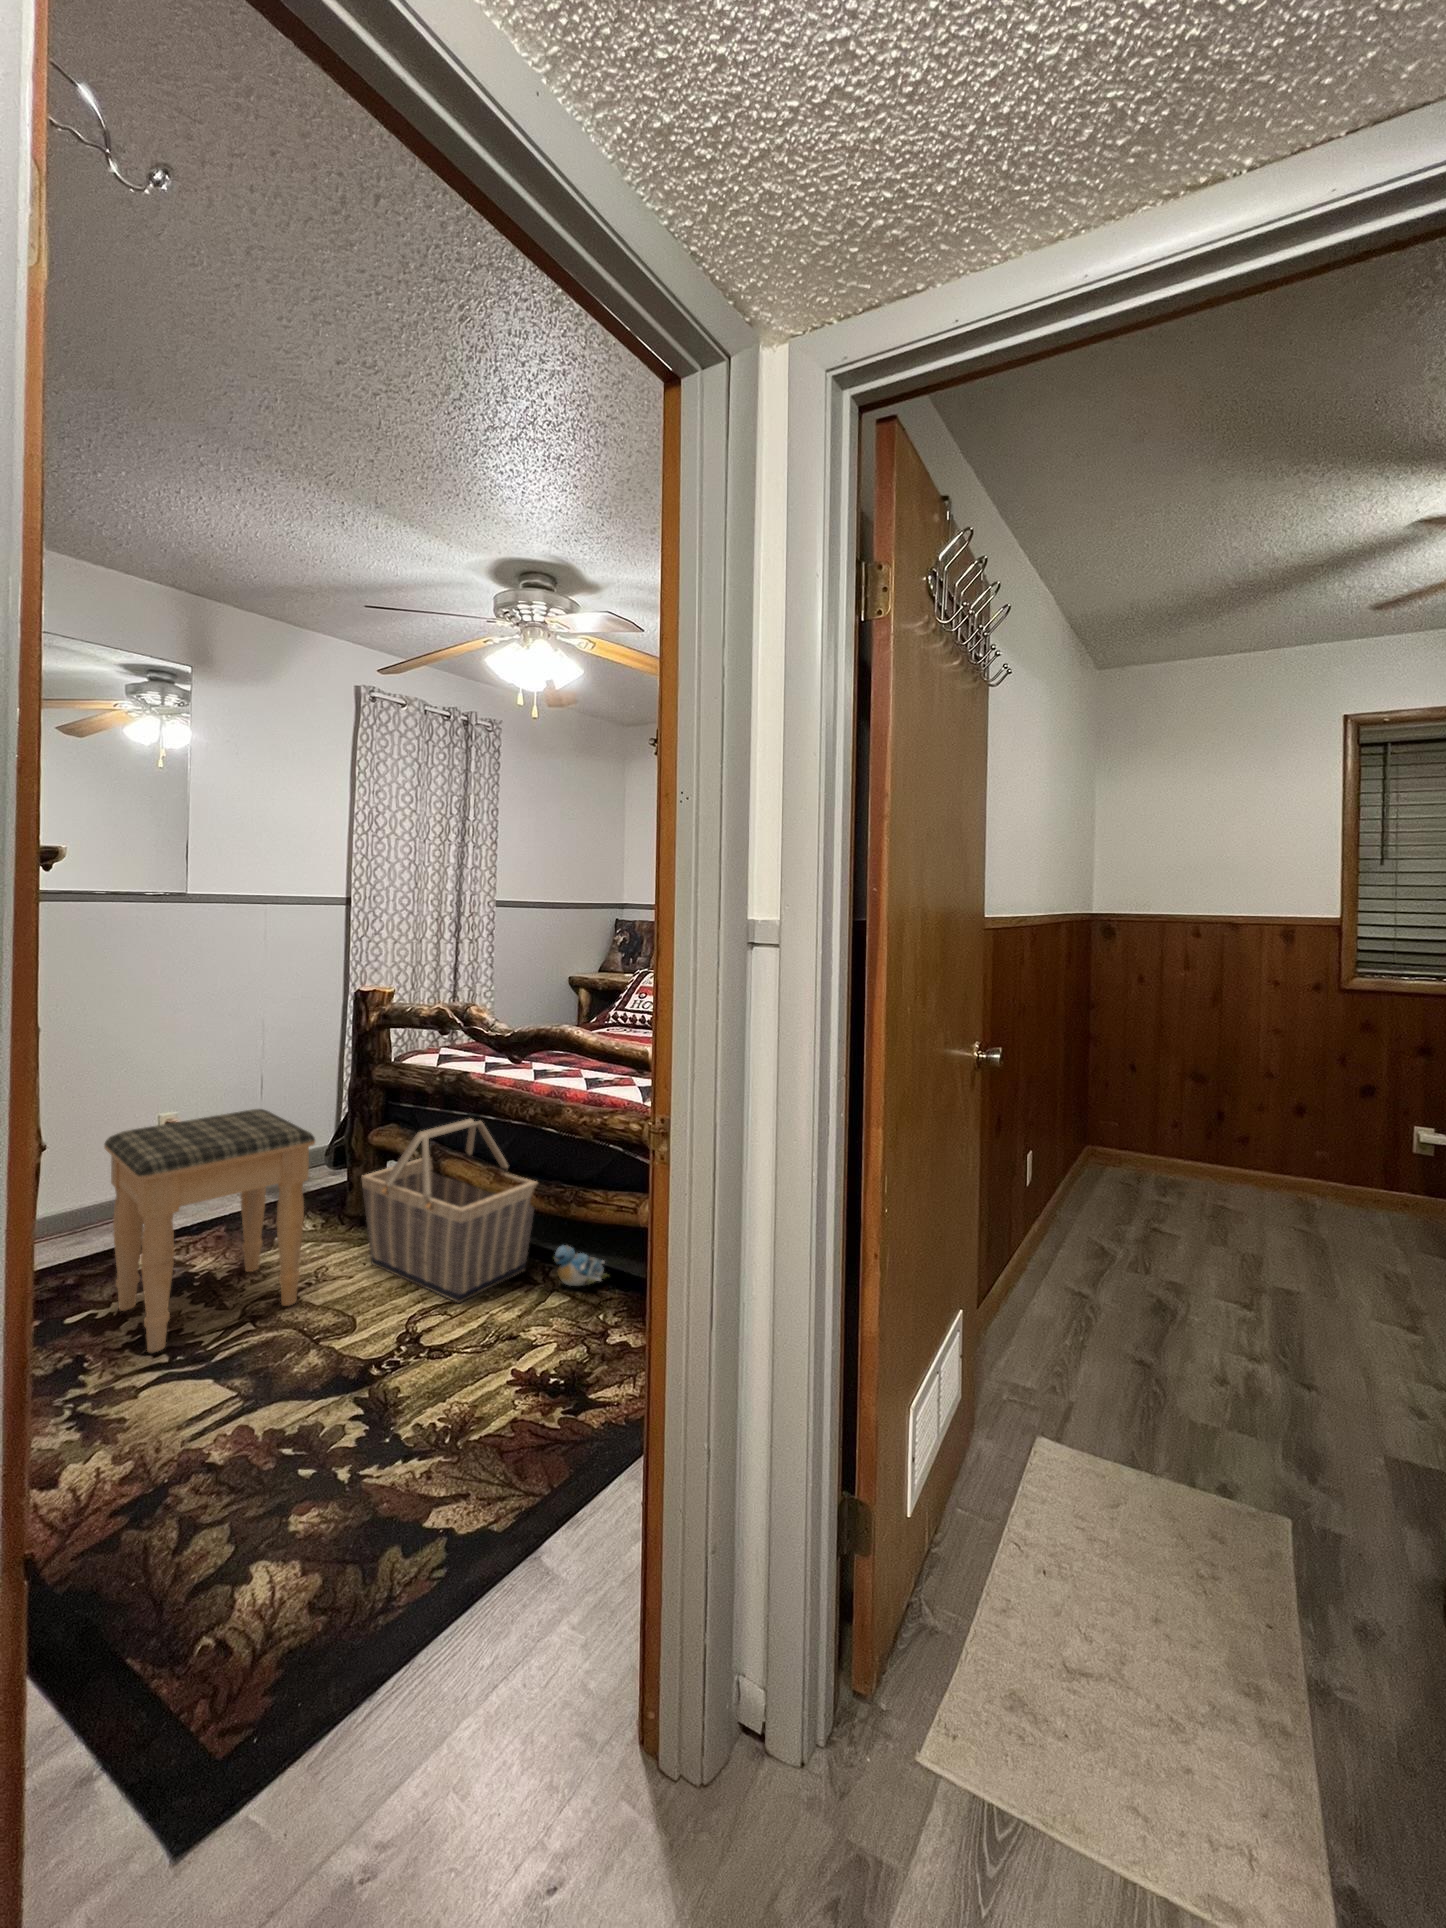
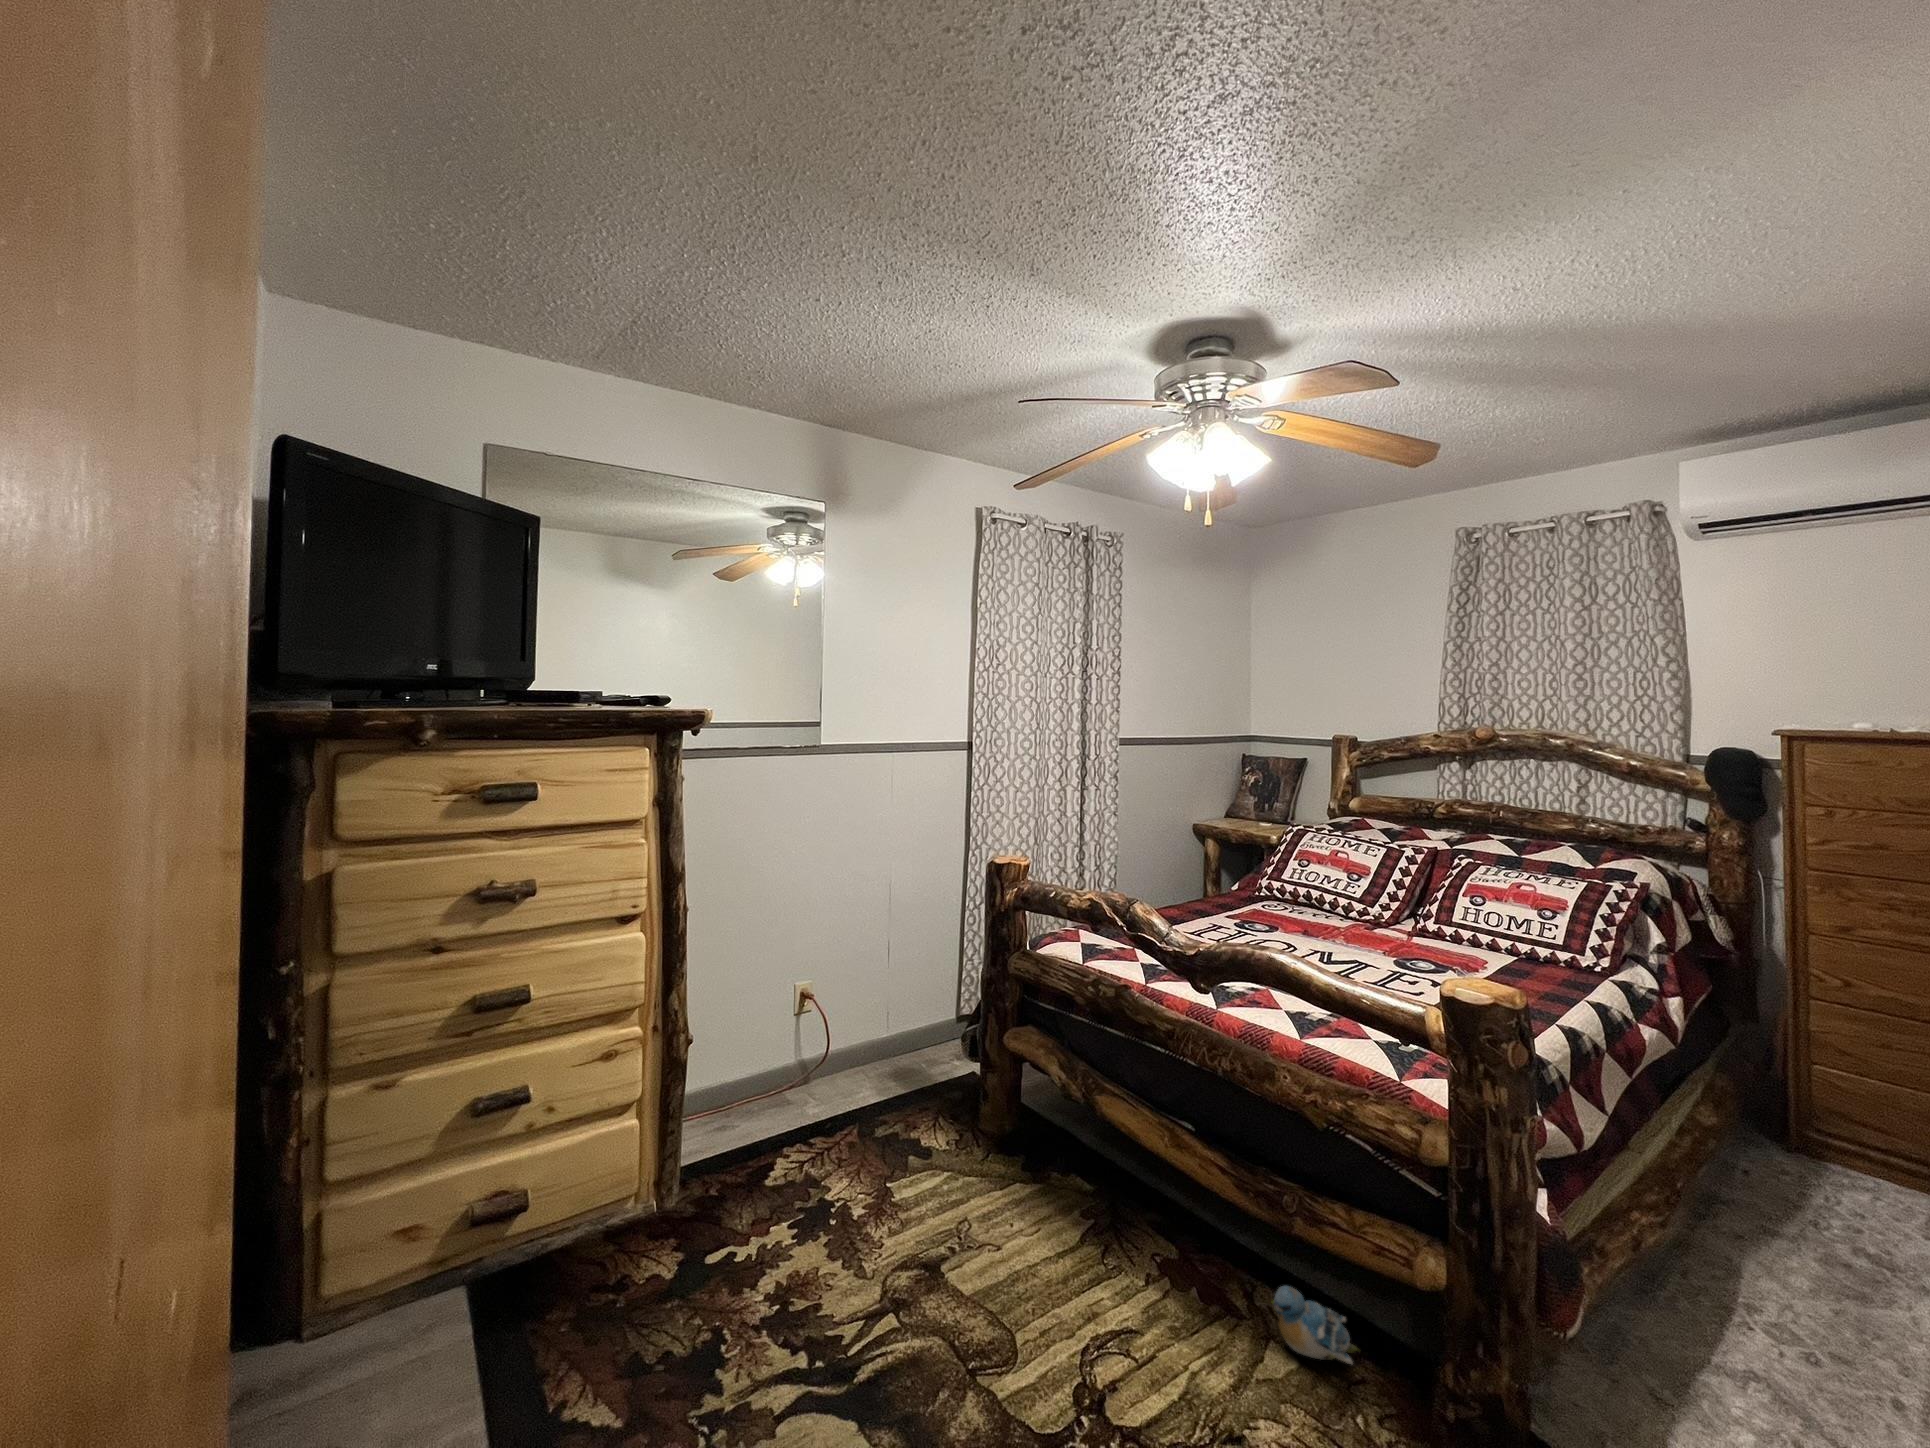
footstool: present [104,1109,315,1352] -> none [746,1013,962,1347]
basket: present [361,1118,538,1302] -> none [1007,1056,1240,1349]

